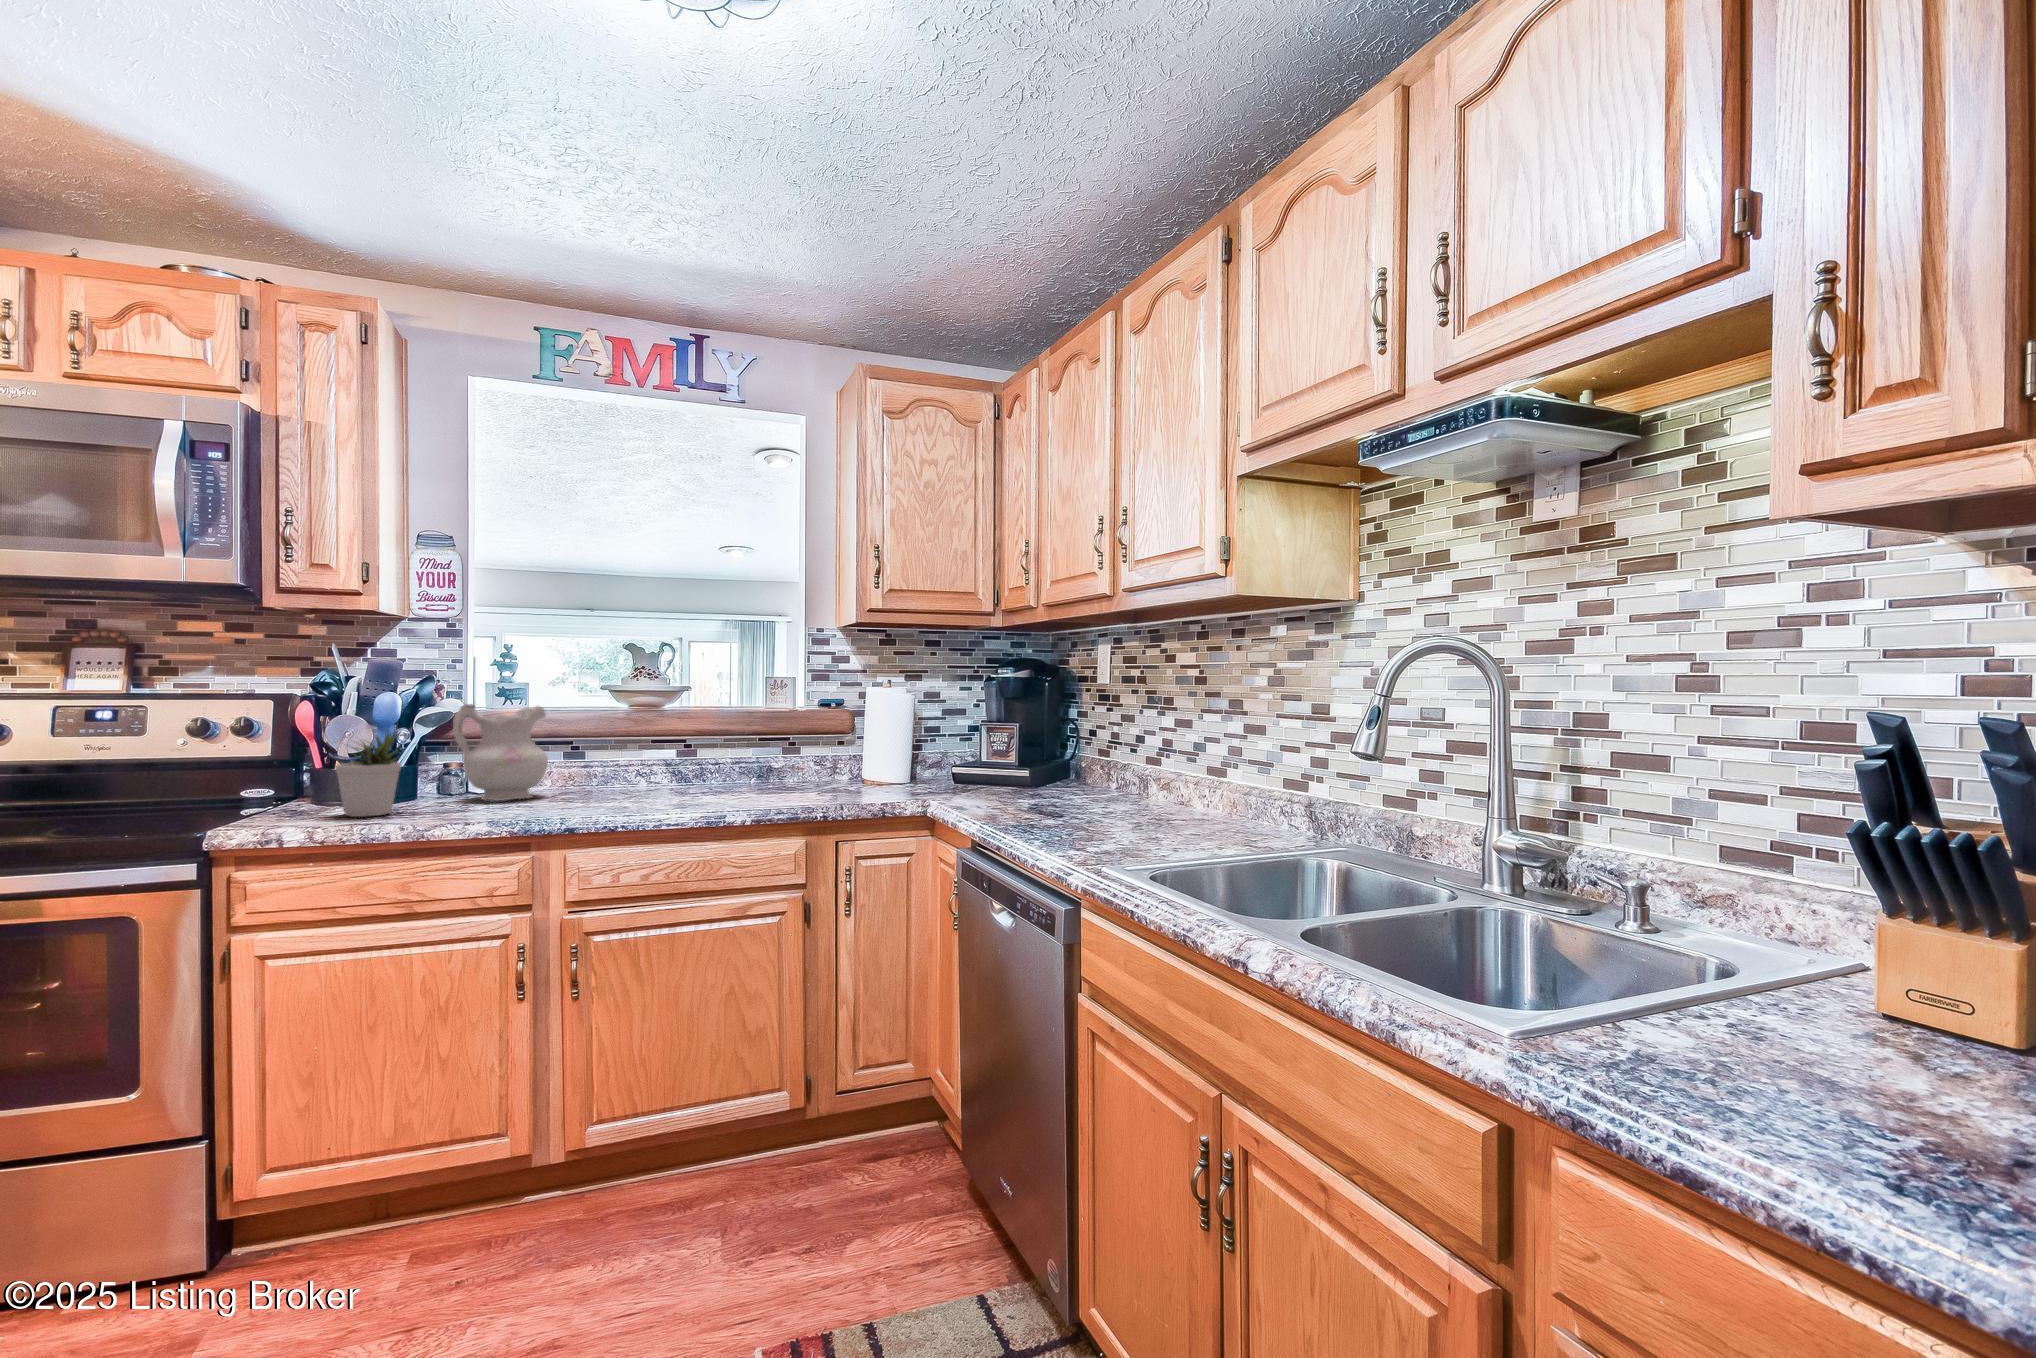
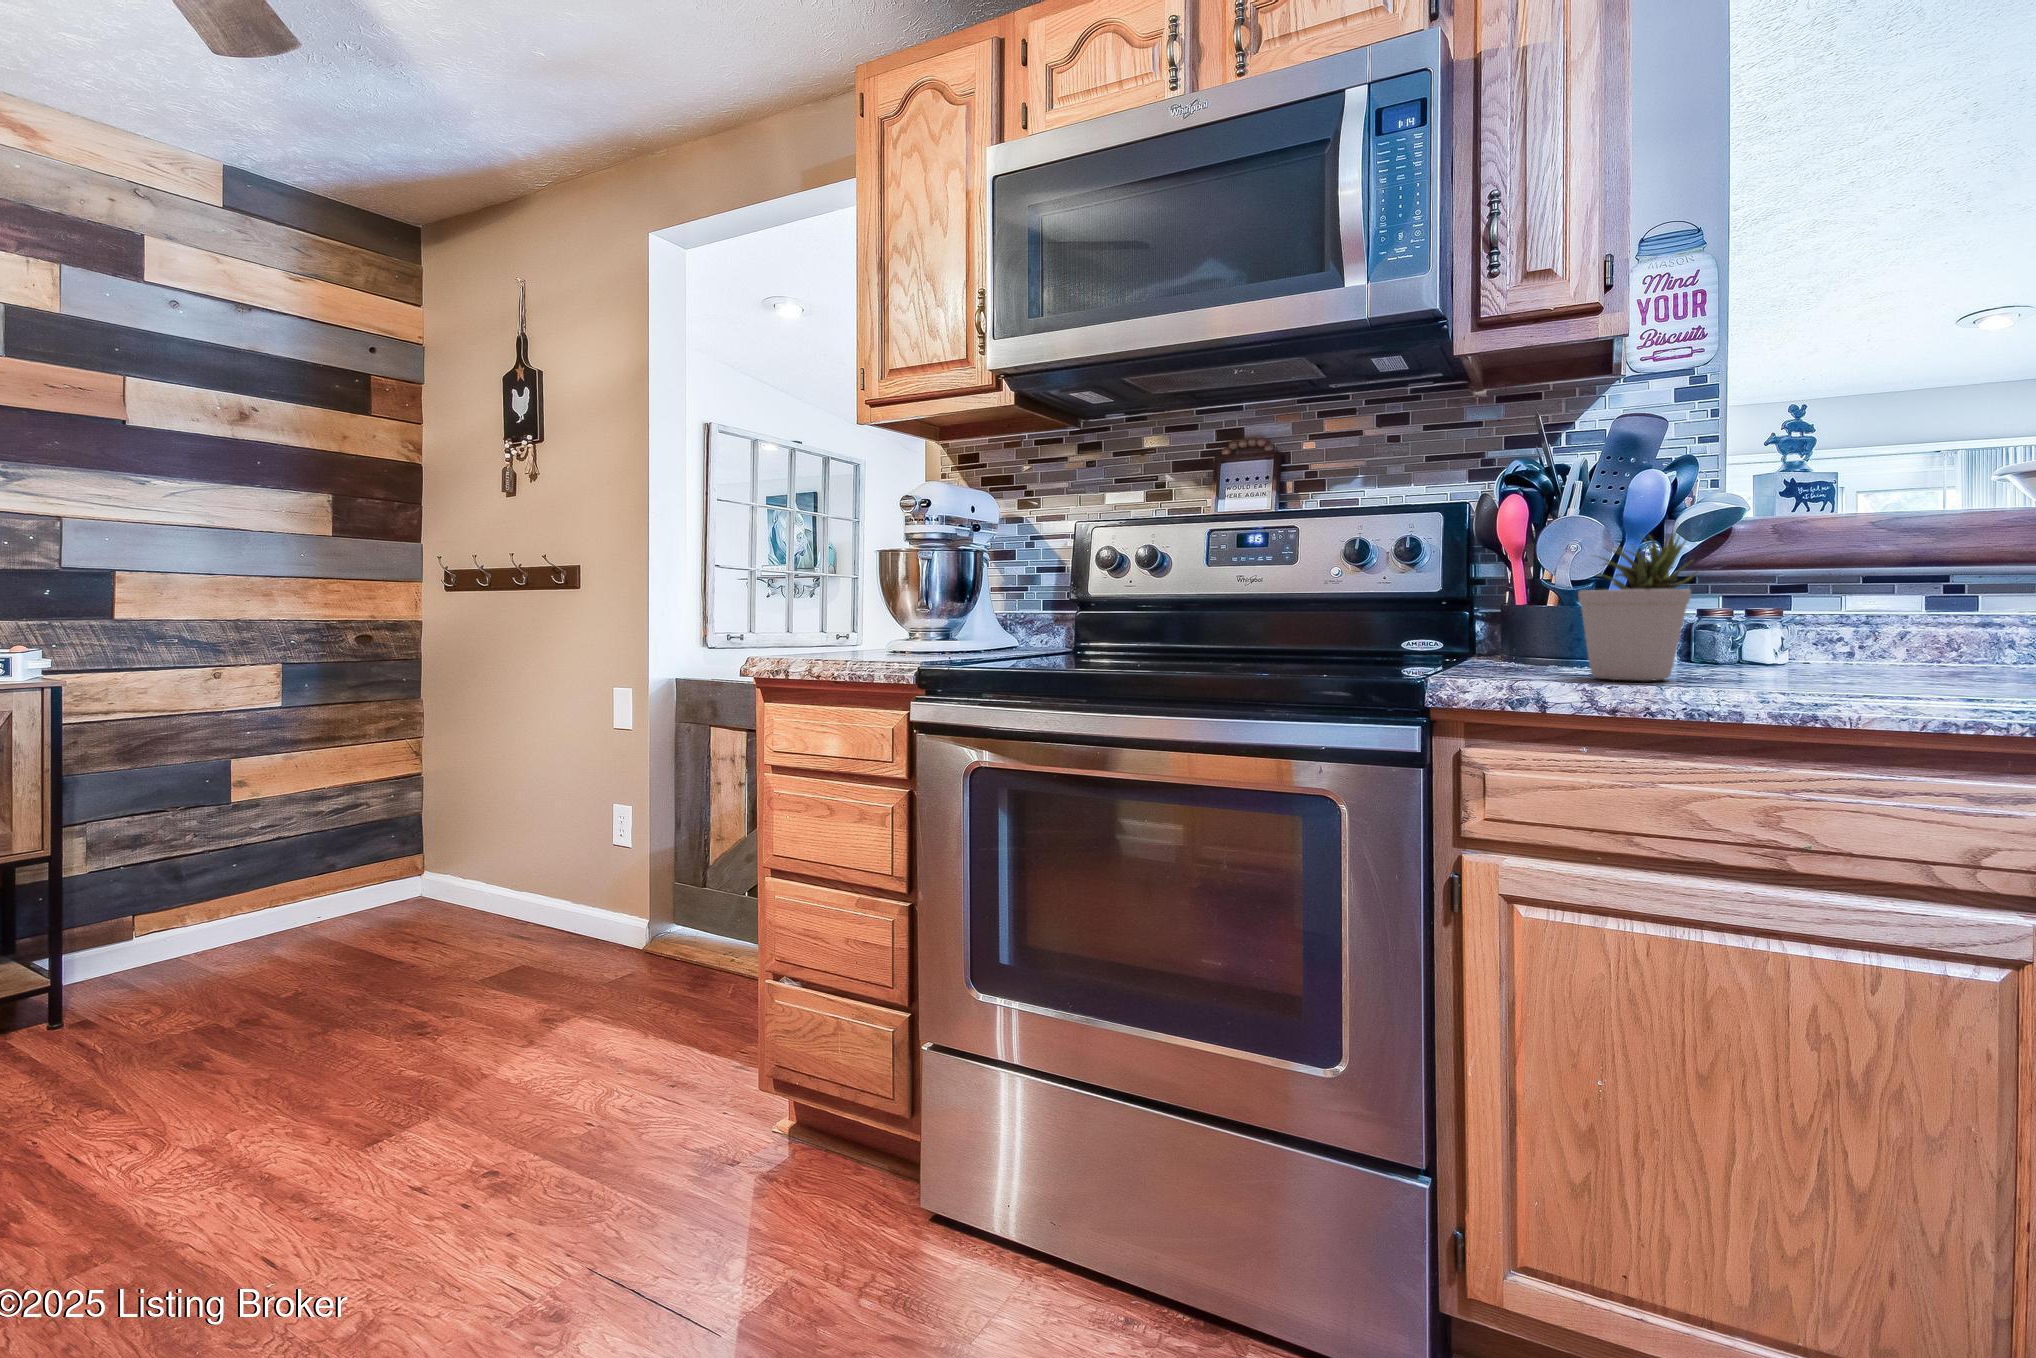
ceramic pitcher: present [453,704,548,800] -> none [1749,492,1944,674]

